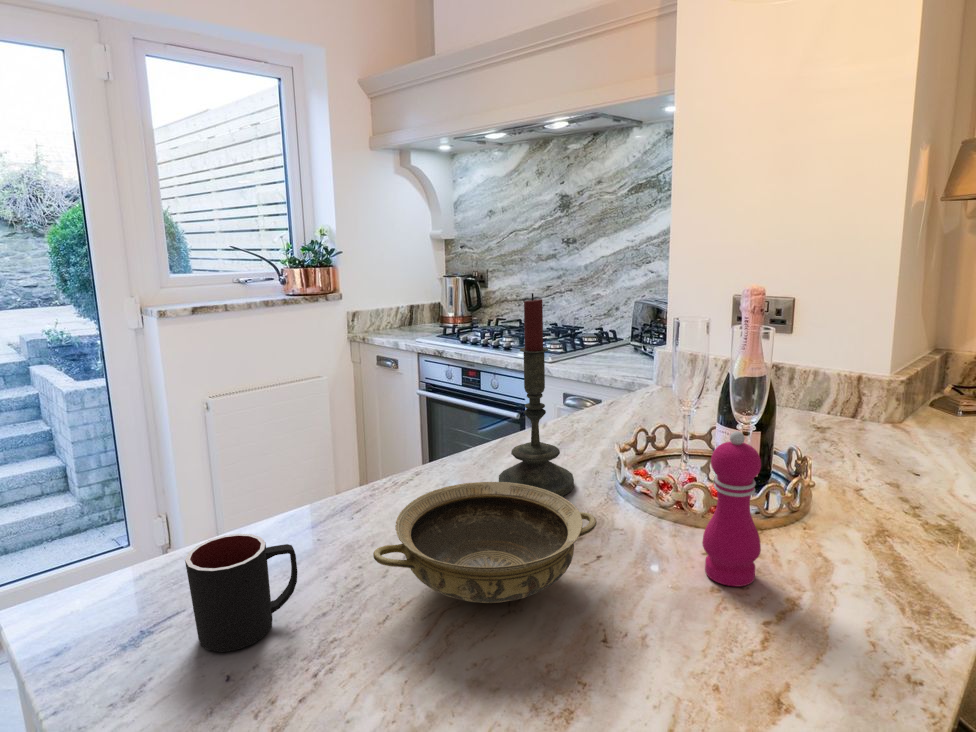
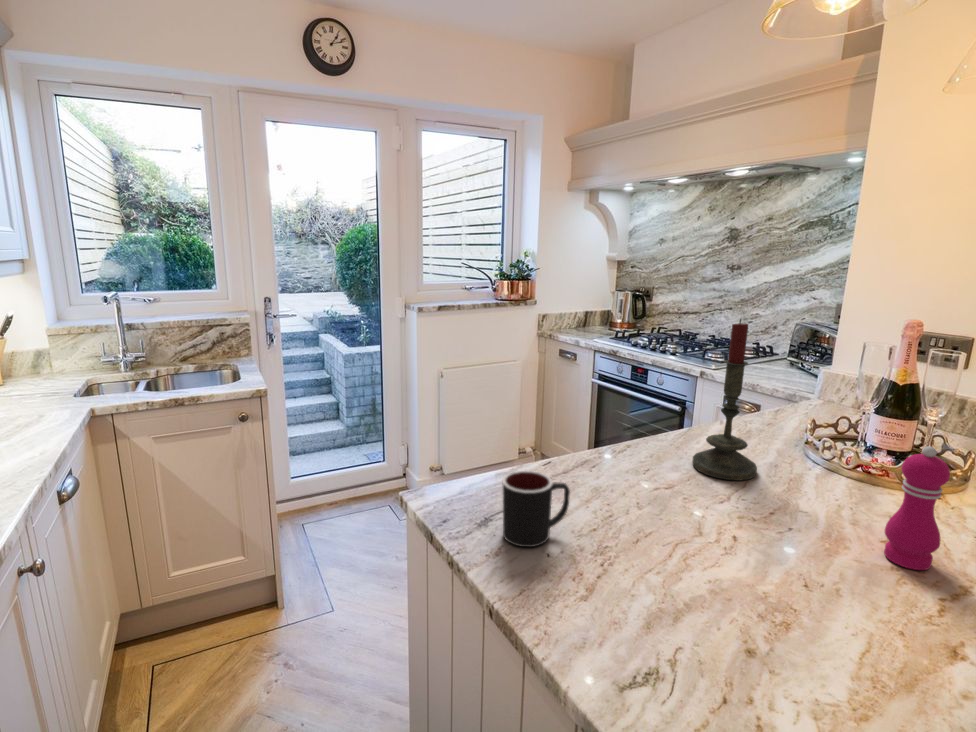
ceramic bowl: present [373,482,597,603] -> none [623,458,793,548]

